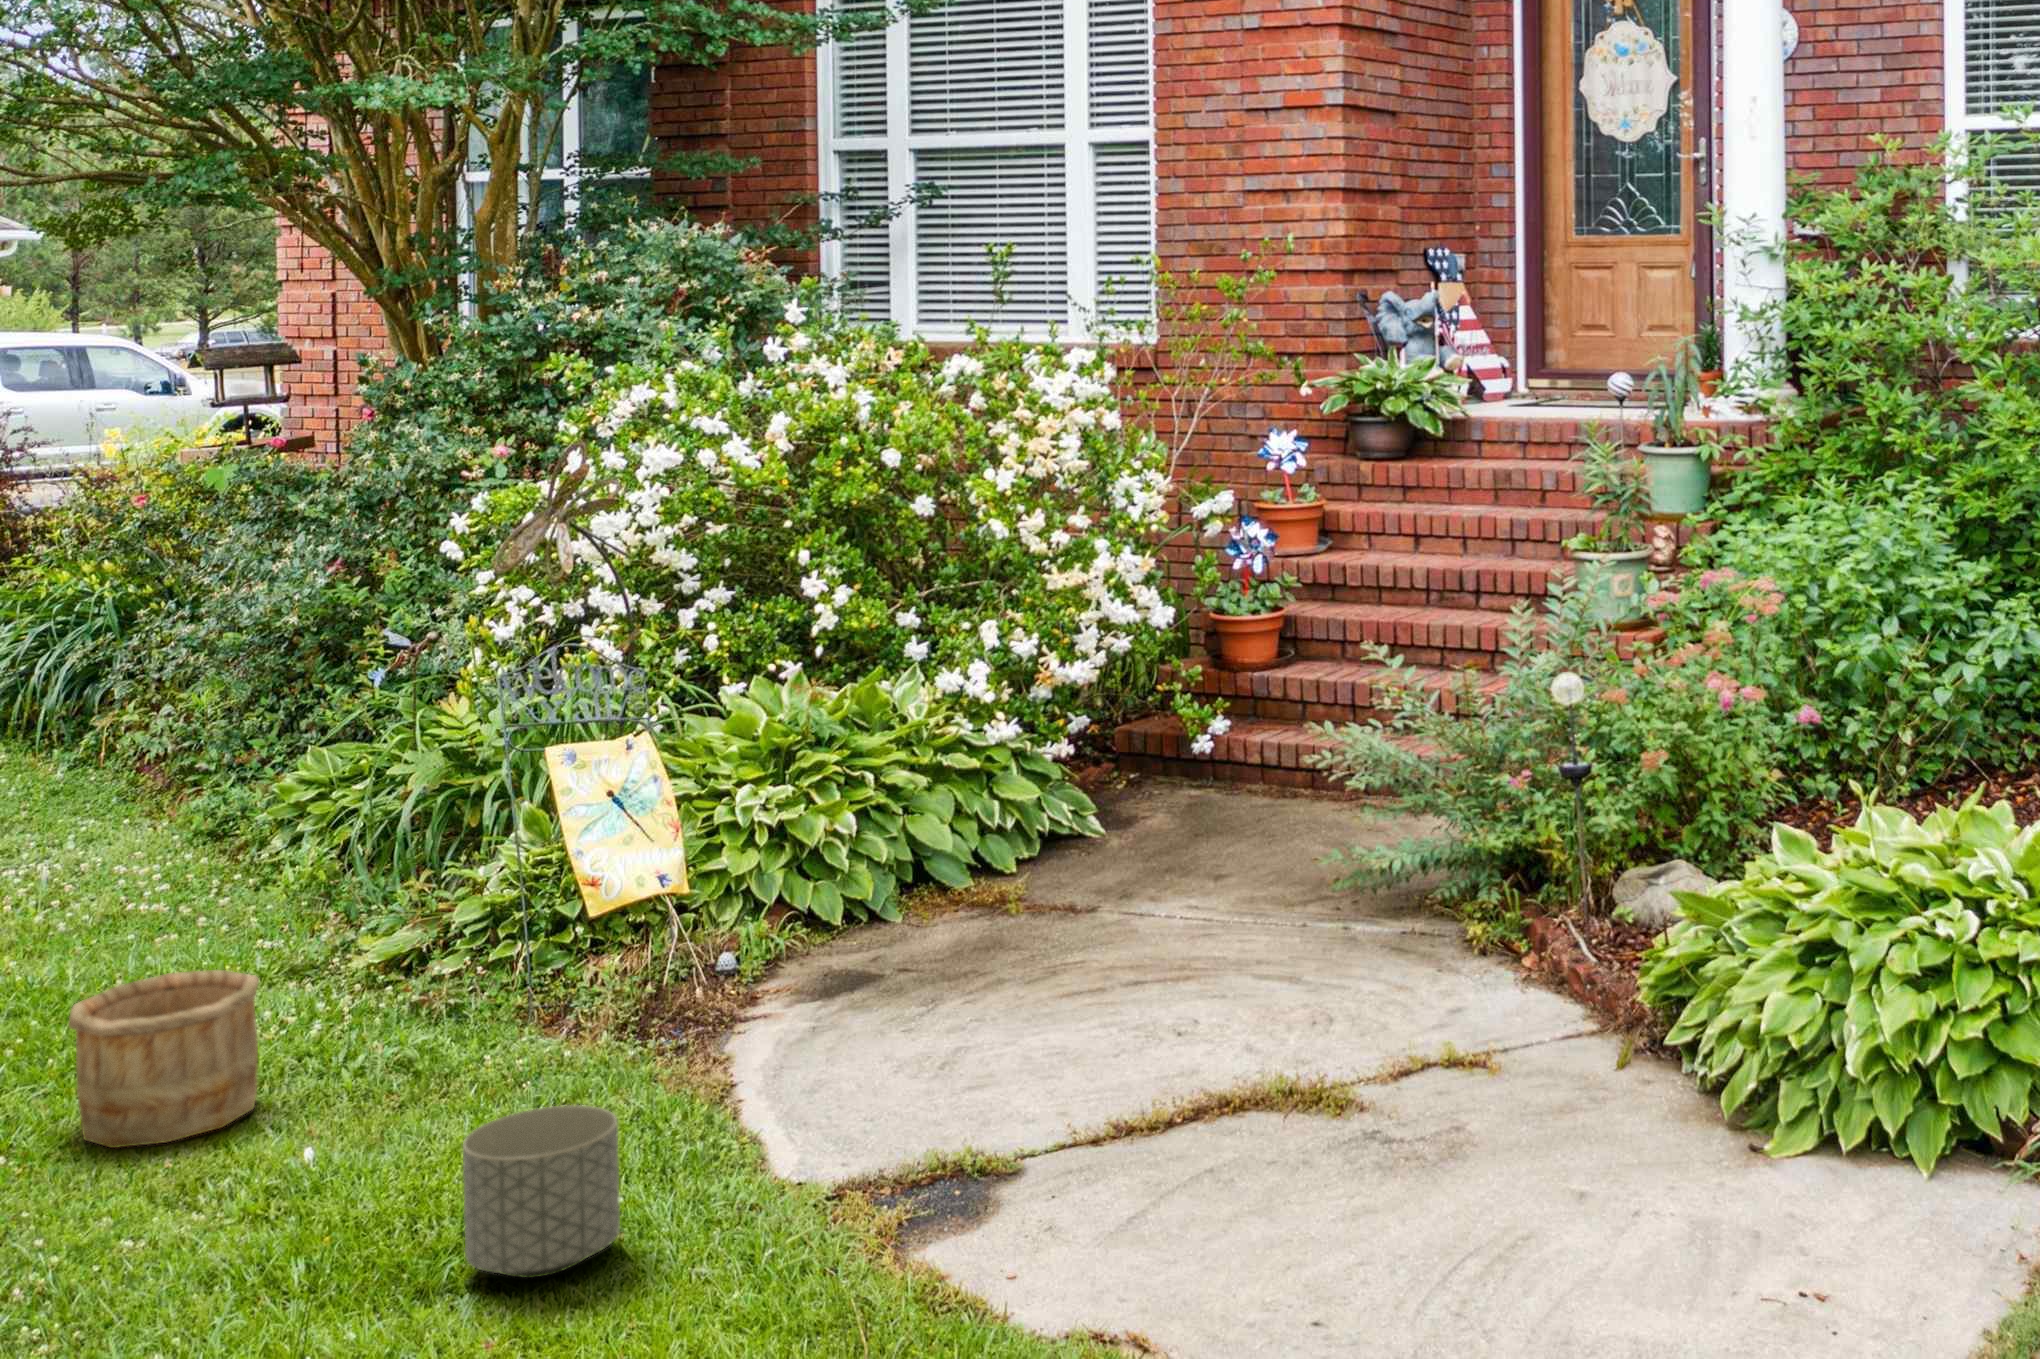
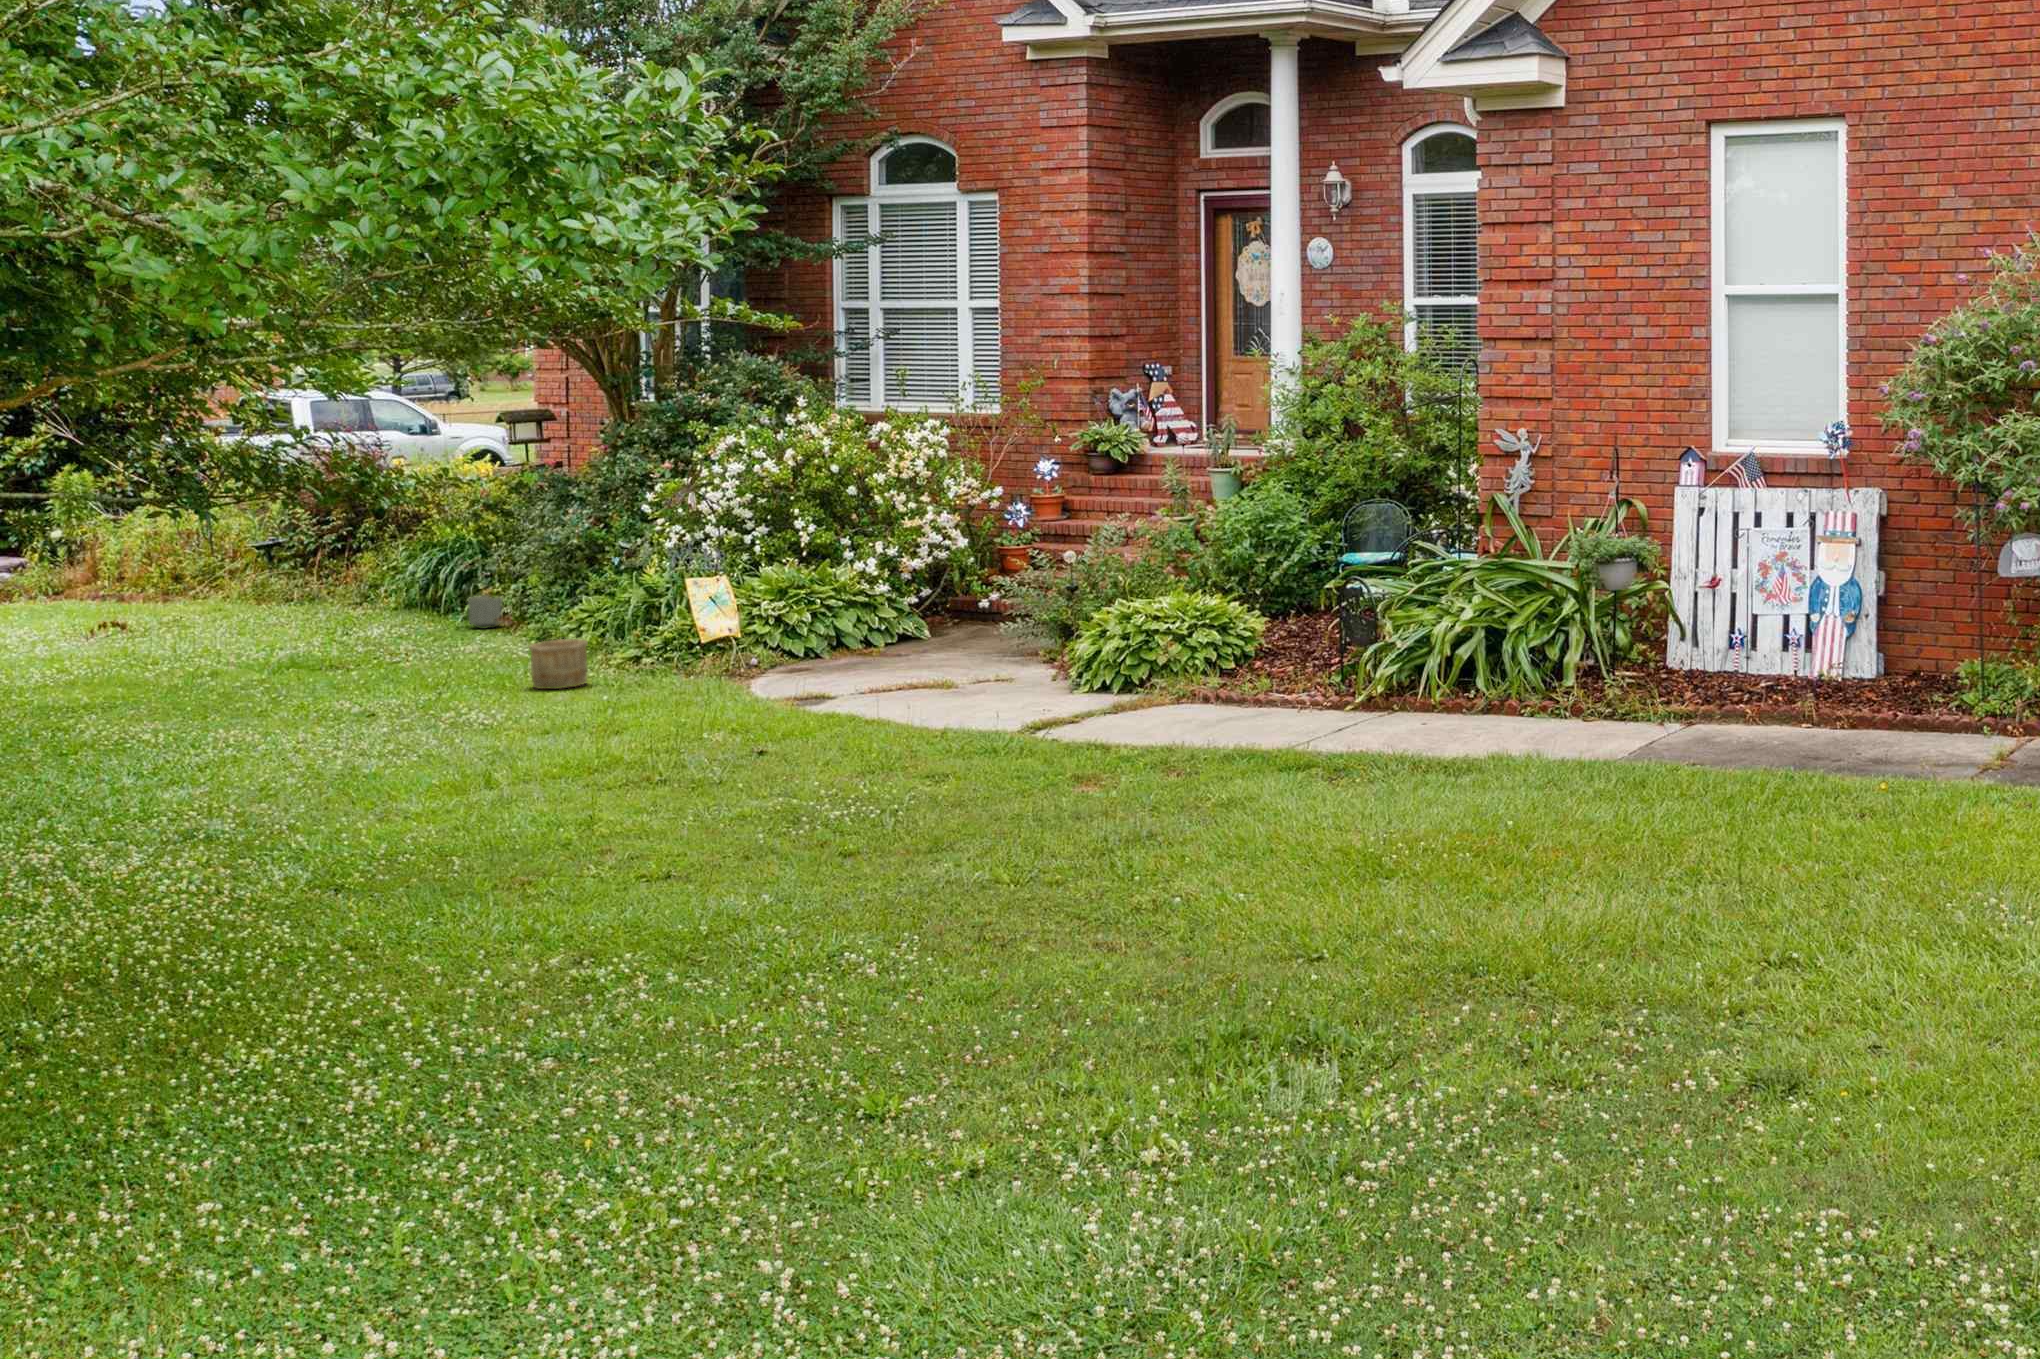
planter: present [463,1105,620,1278] -> present [468,596,503,629]

